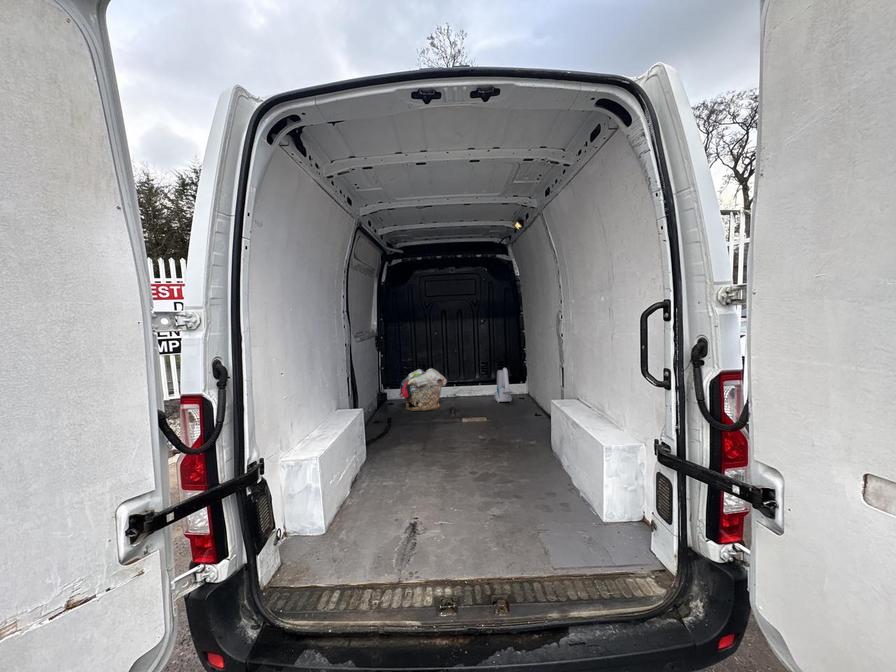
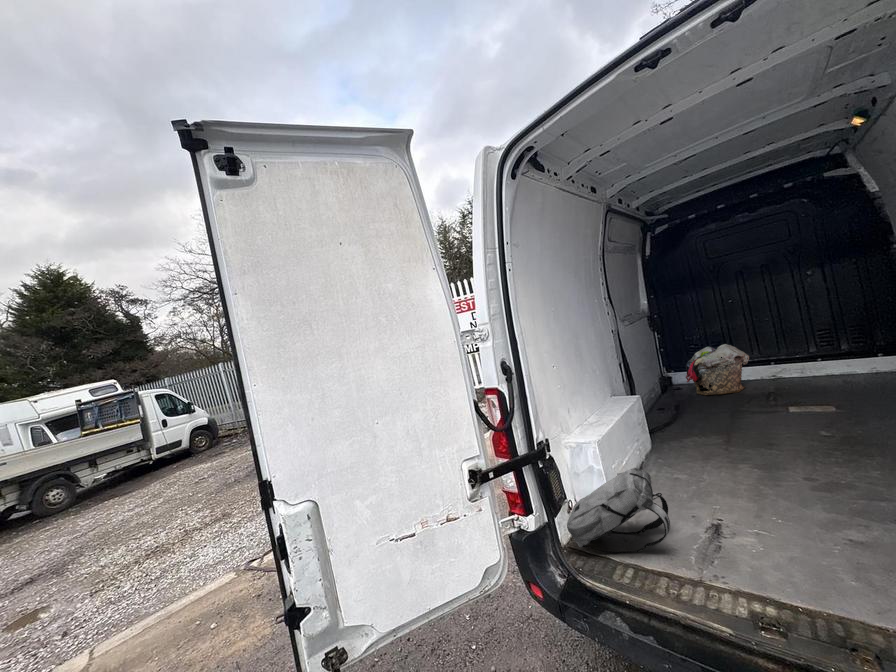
vacuum cleaner: present [494,368,513,403] -> none [829,333,861,380]
backpack: none [271,485,383,586] -> present [567,468,670,553]

